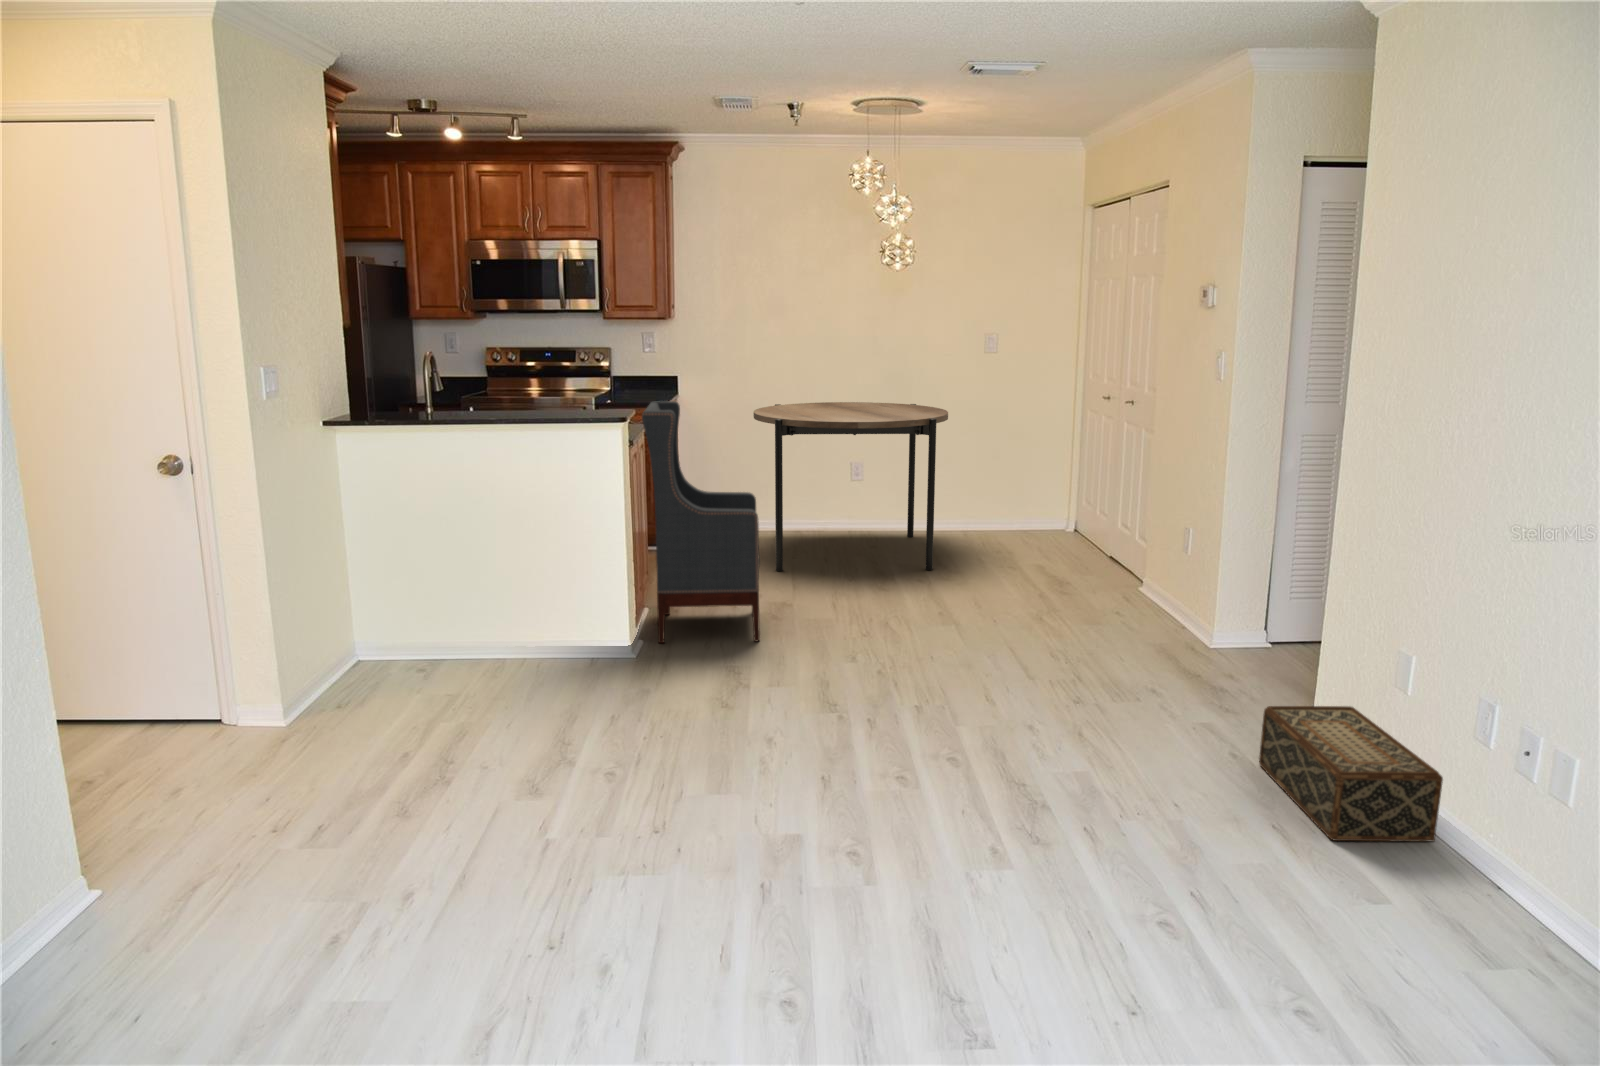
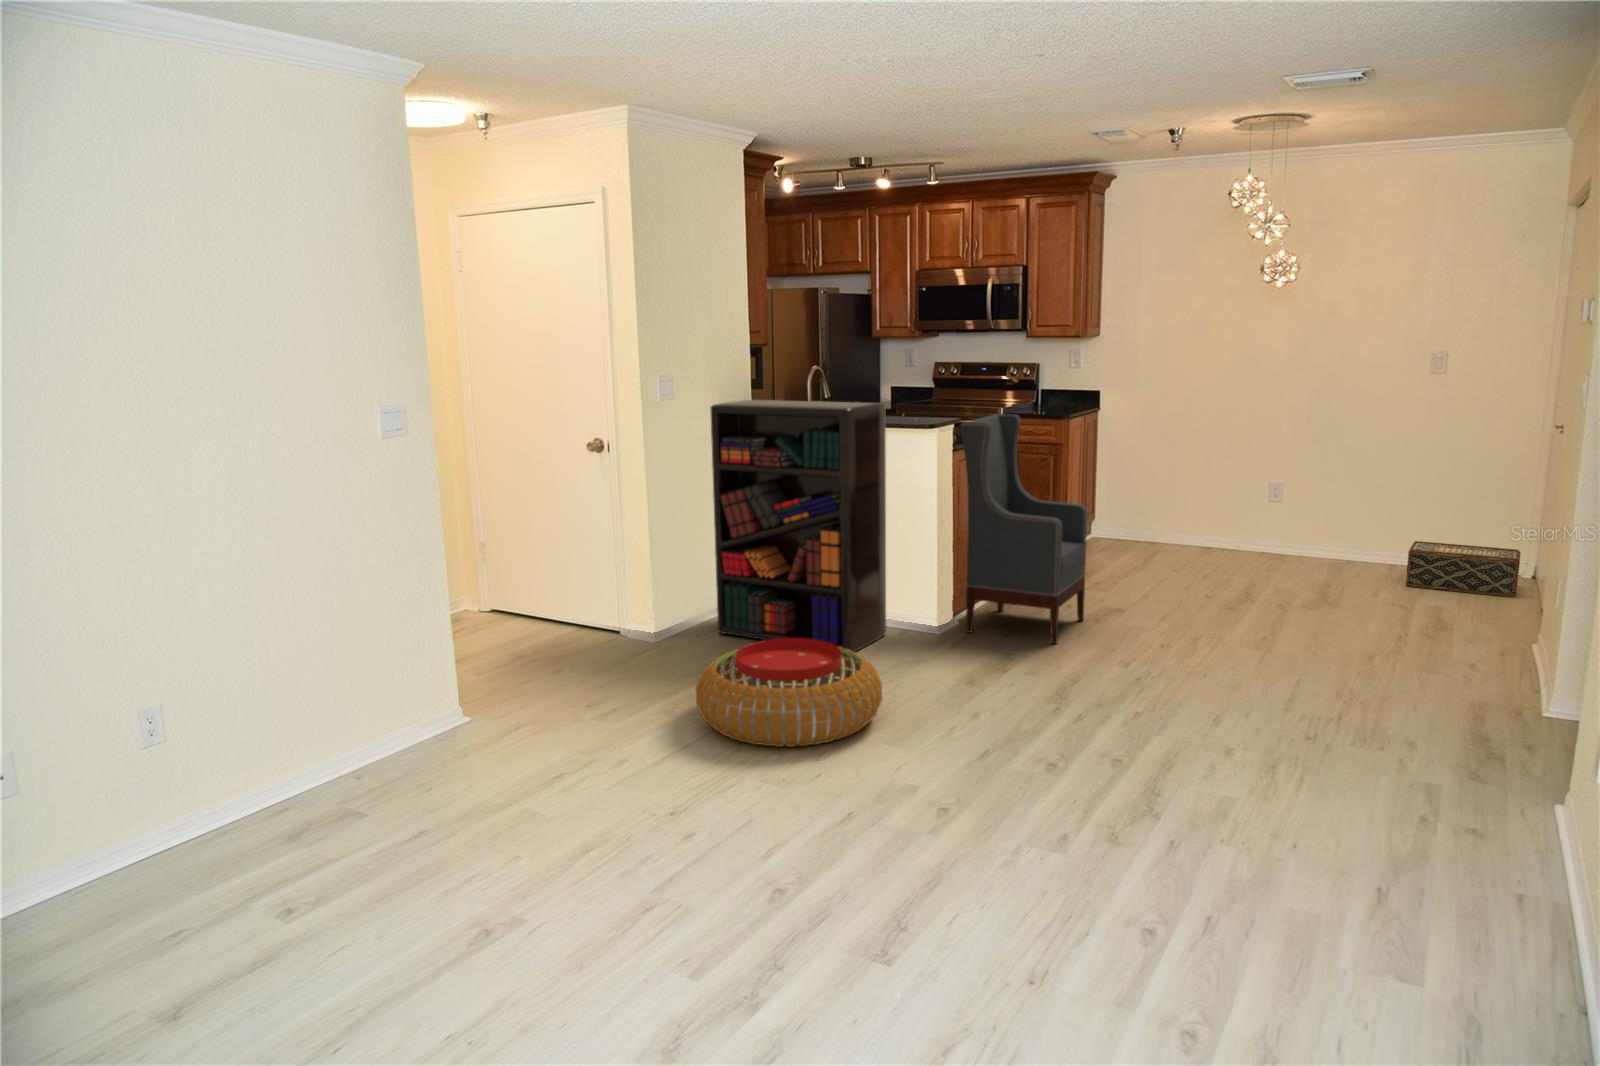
bookshelf: none [341,393,576,694] -> present [710,400,886,652]
dining table: present [753,402,948,571] -> none [1145,423,1367,608]
pouf: none [449,683,687,830] -> present [696,638,882,747]
woven basket: present [1259,706,1443,842] -> present [1406,541,1520,597]

